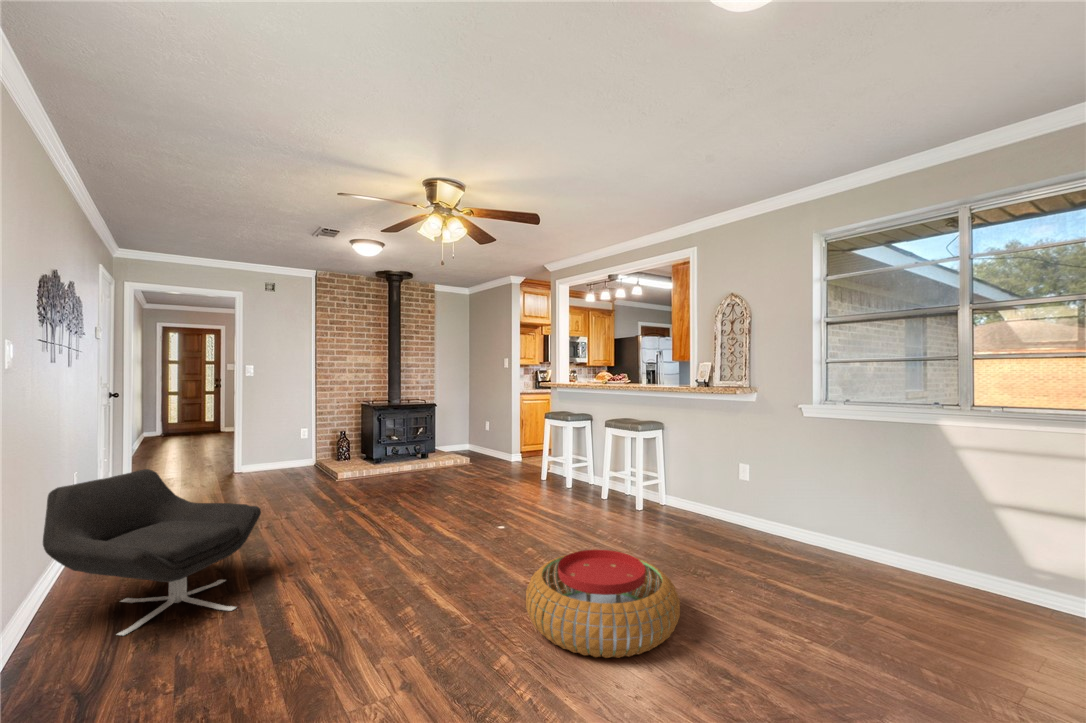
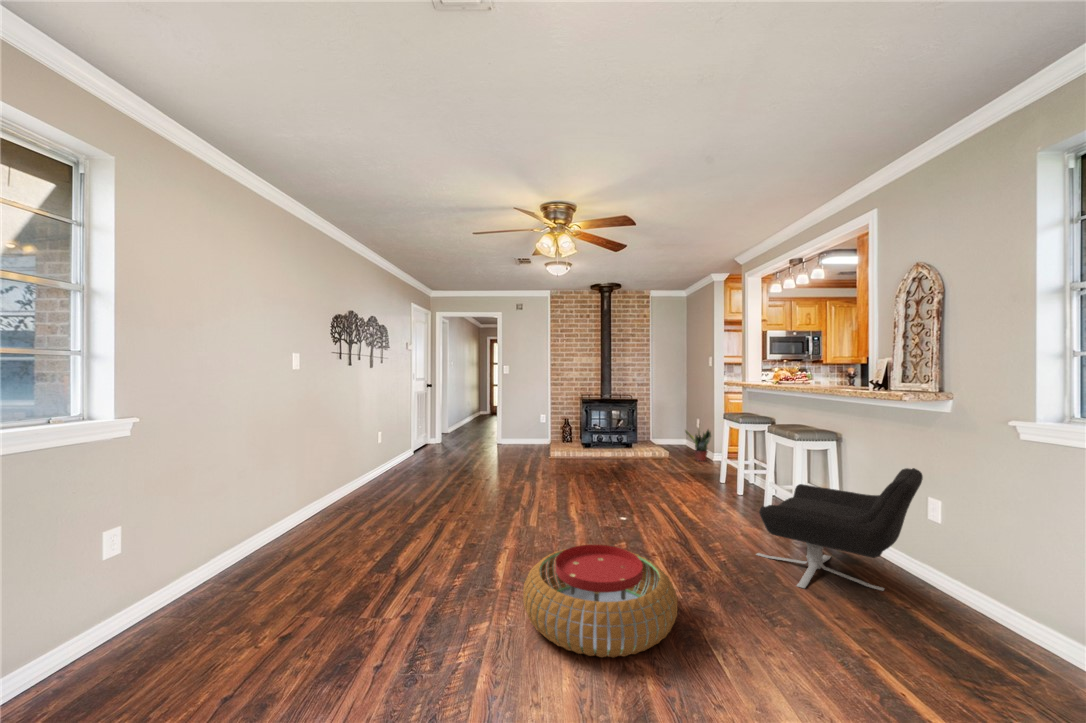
potted plant: none [484,425,512,462] -> present [685,430,711,461]
lounge chair: present [43,469,261,636] -> present [756,468,923,591]

